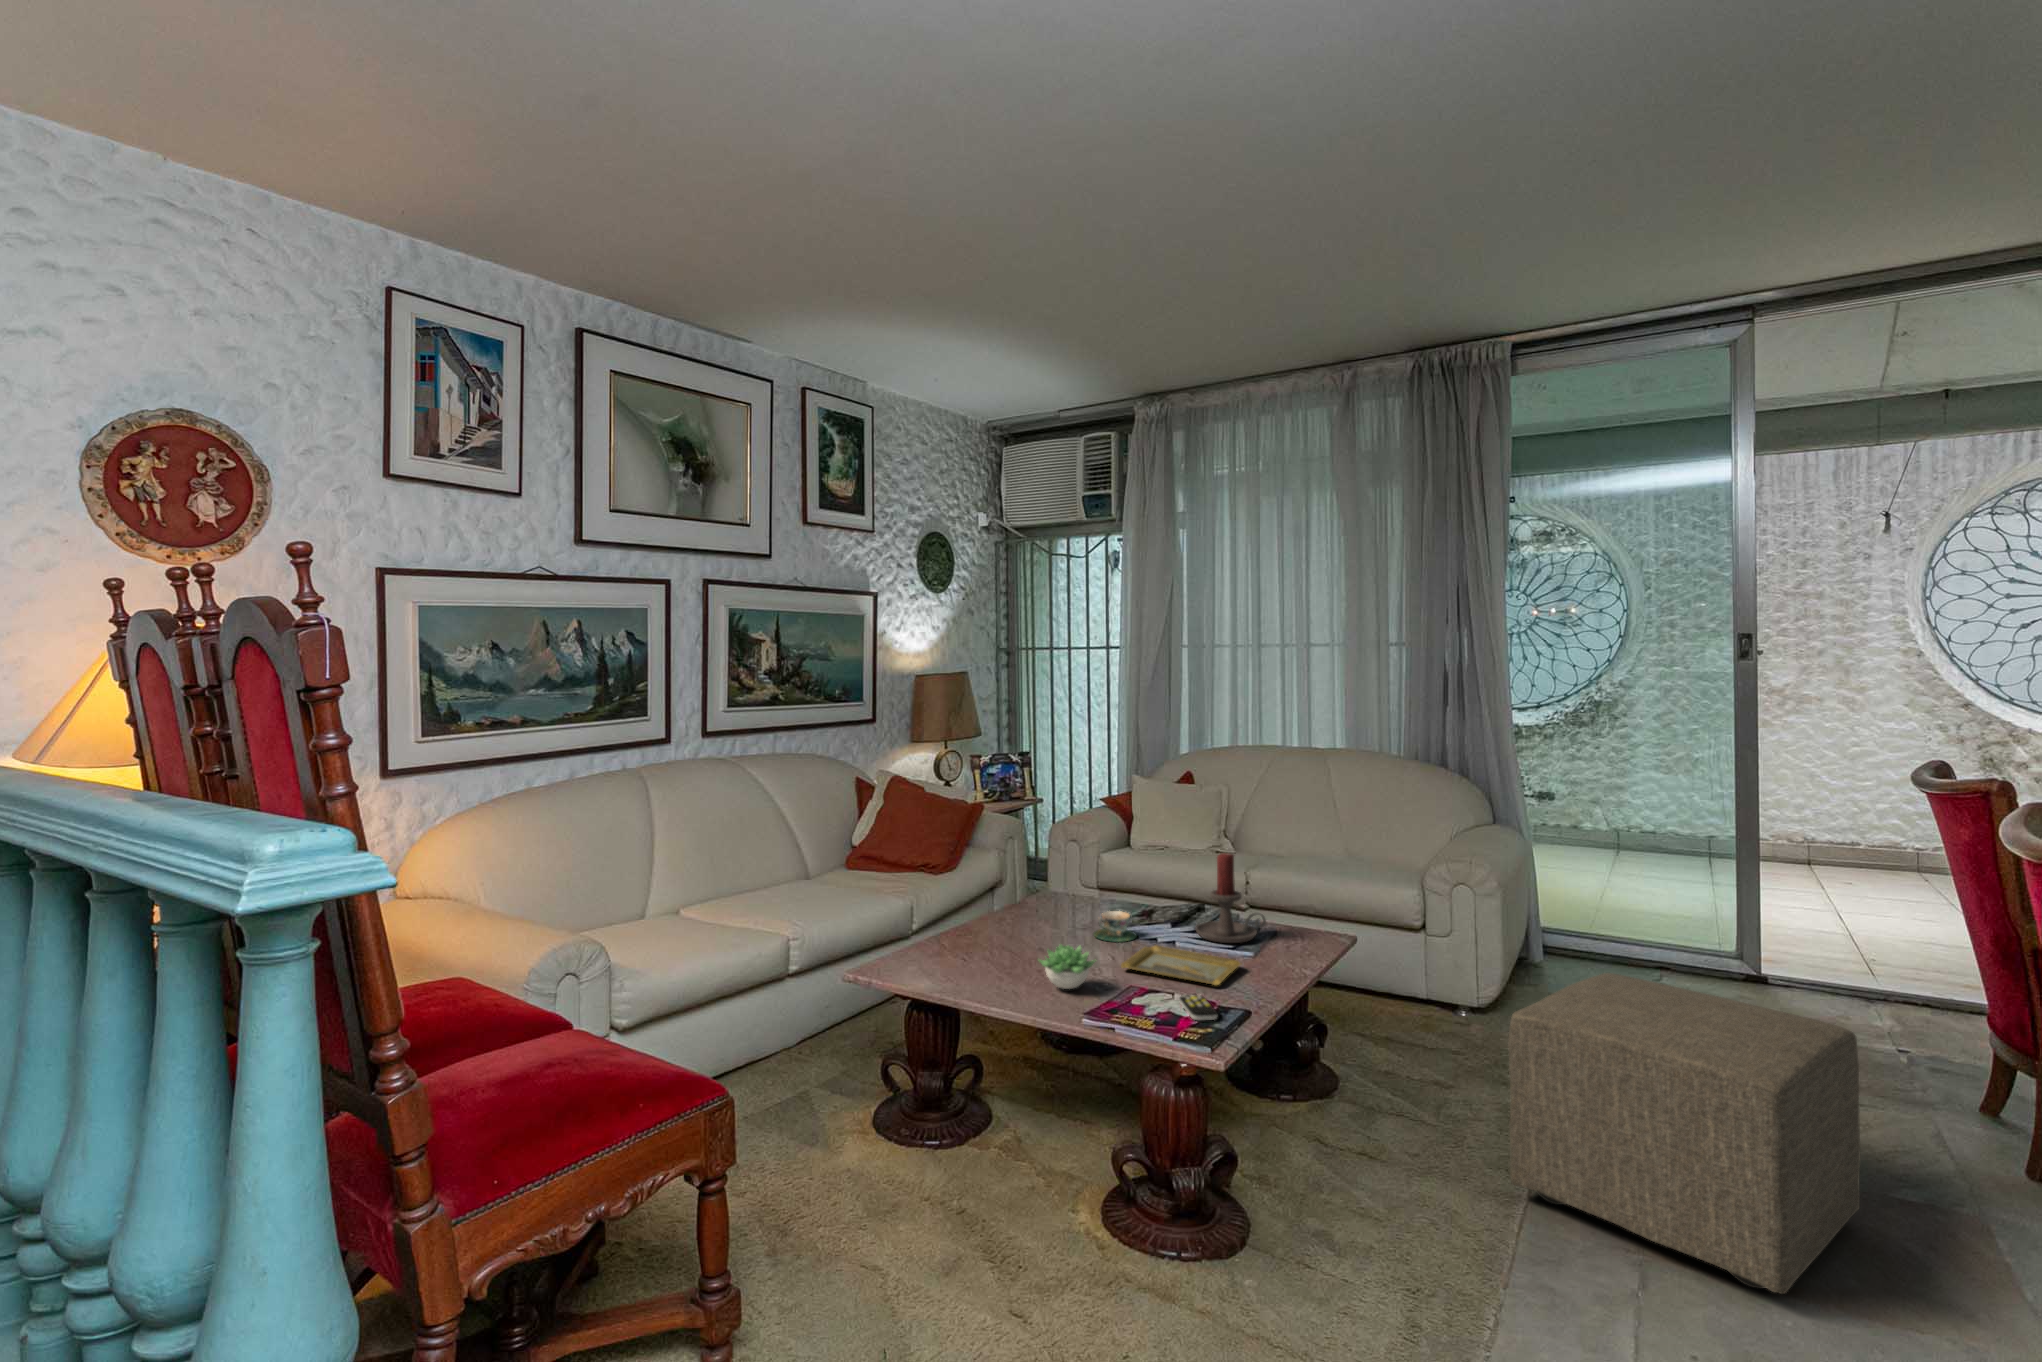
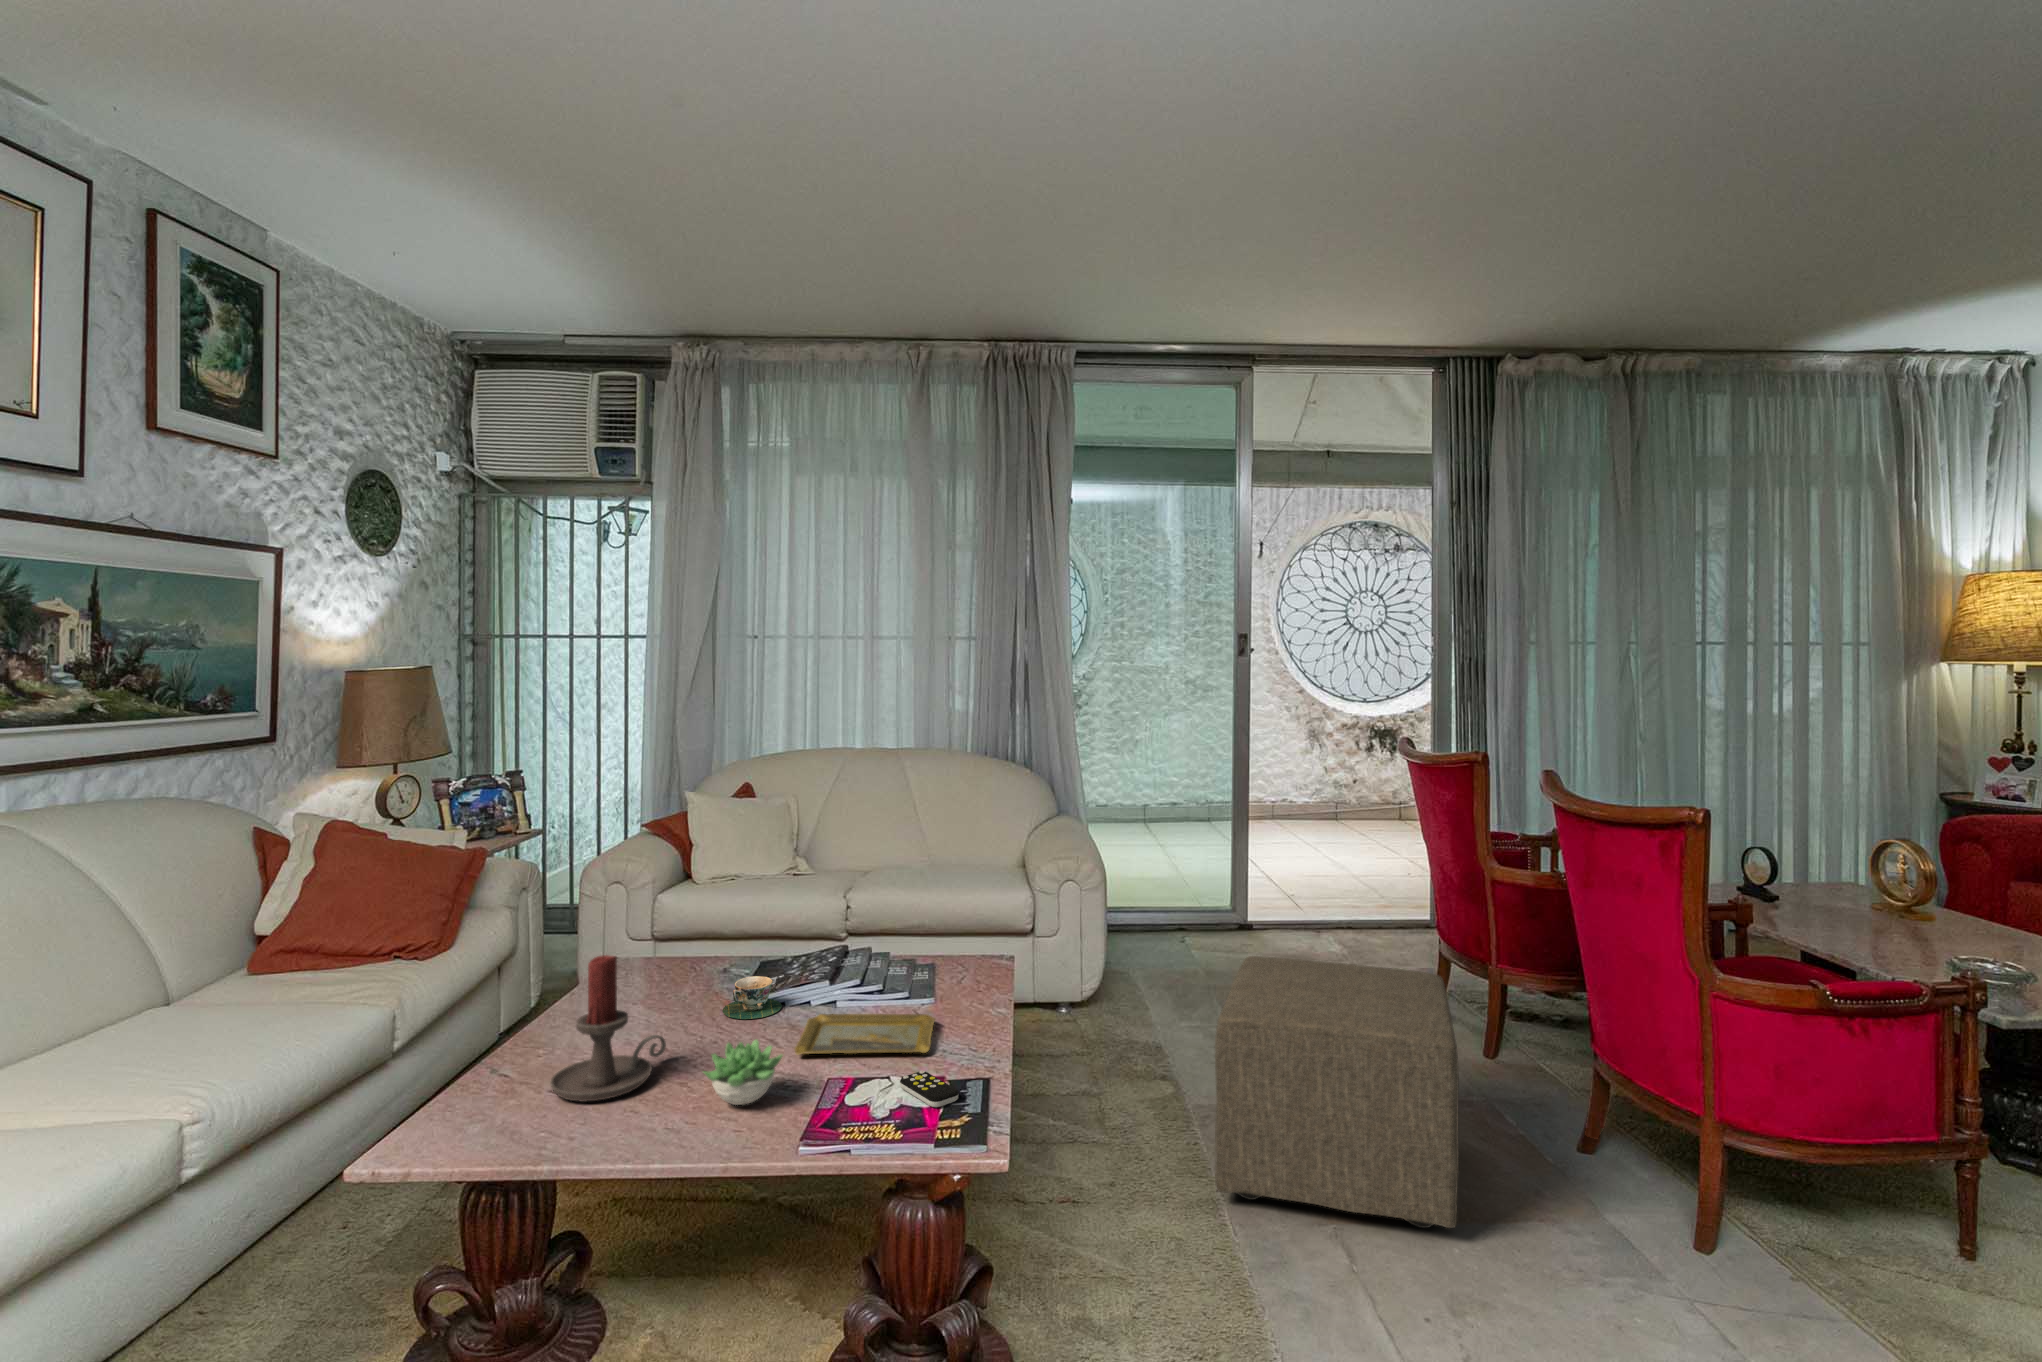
candle holder: present [1196,853,1266,943] -> present [550,955,666,1101]

